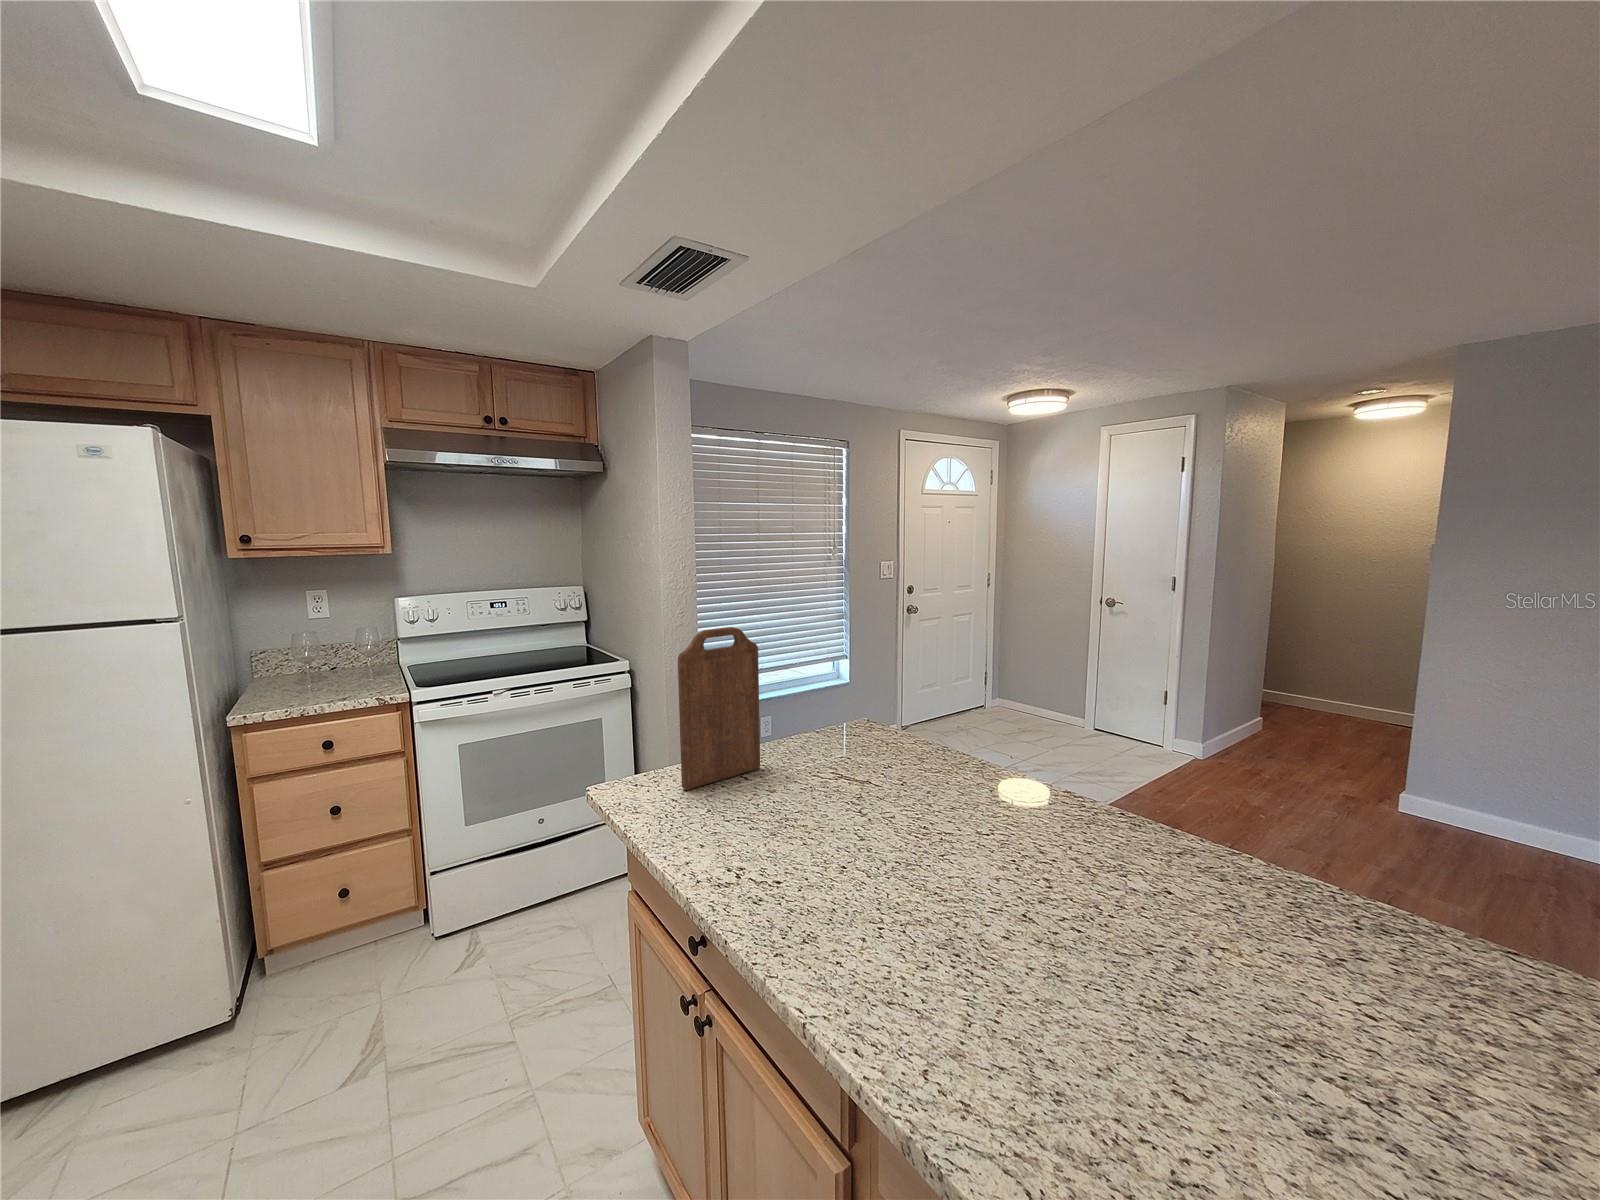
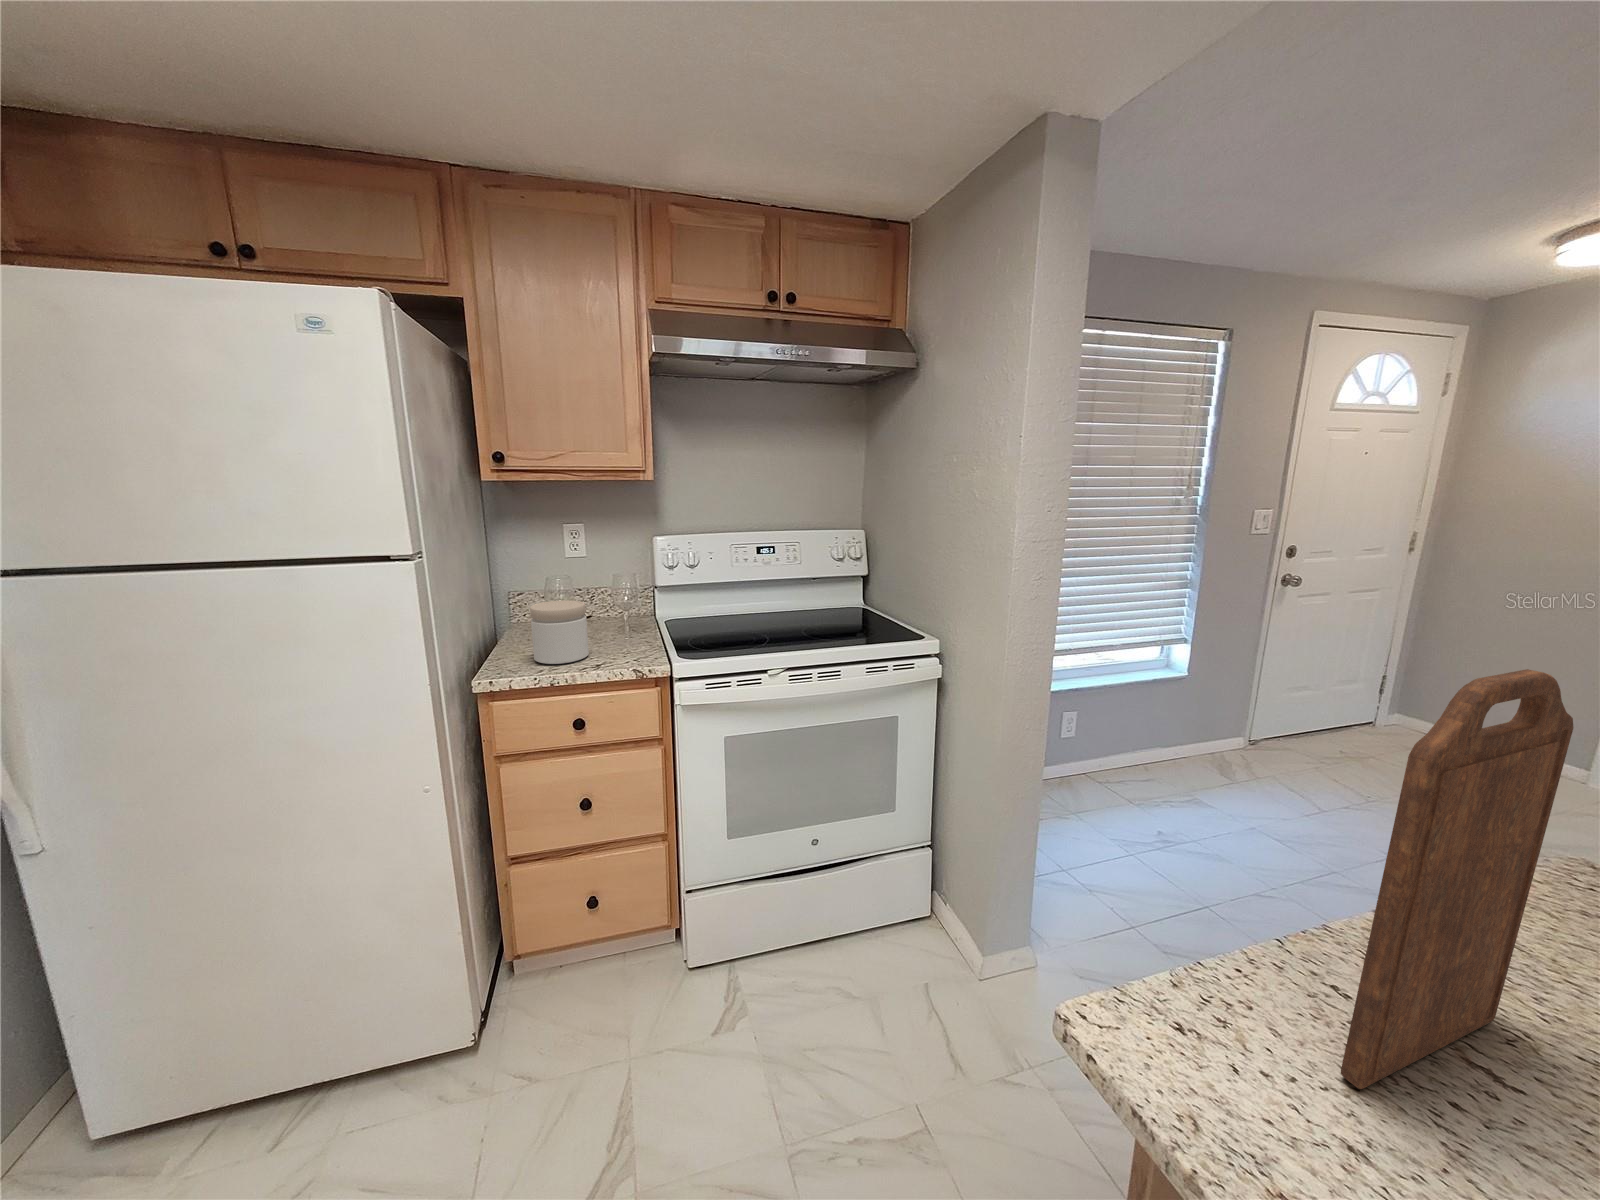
jar: none [279,651,336,702] -> present [530,600,589,664]

